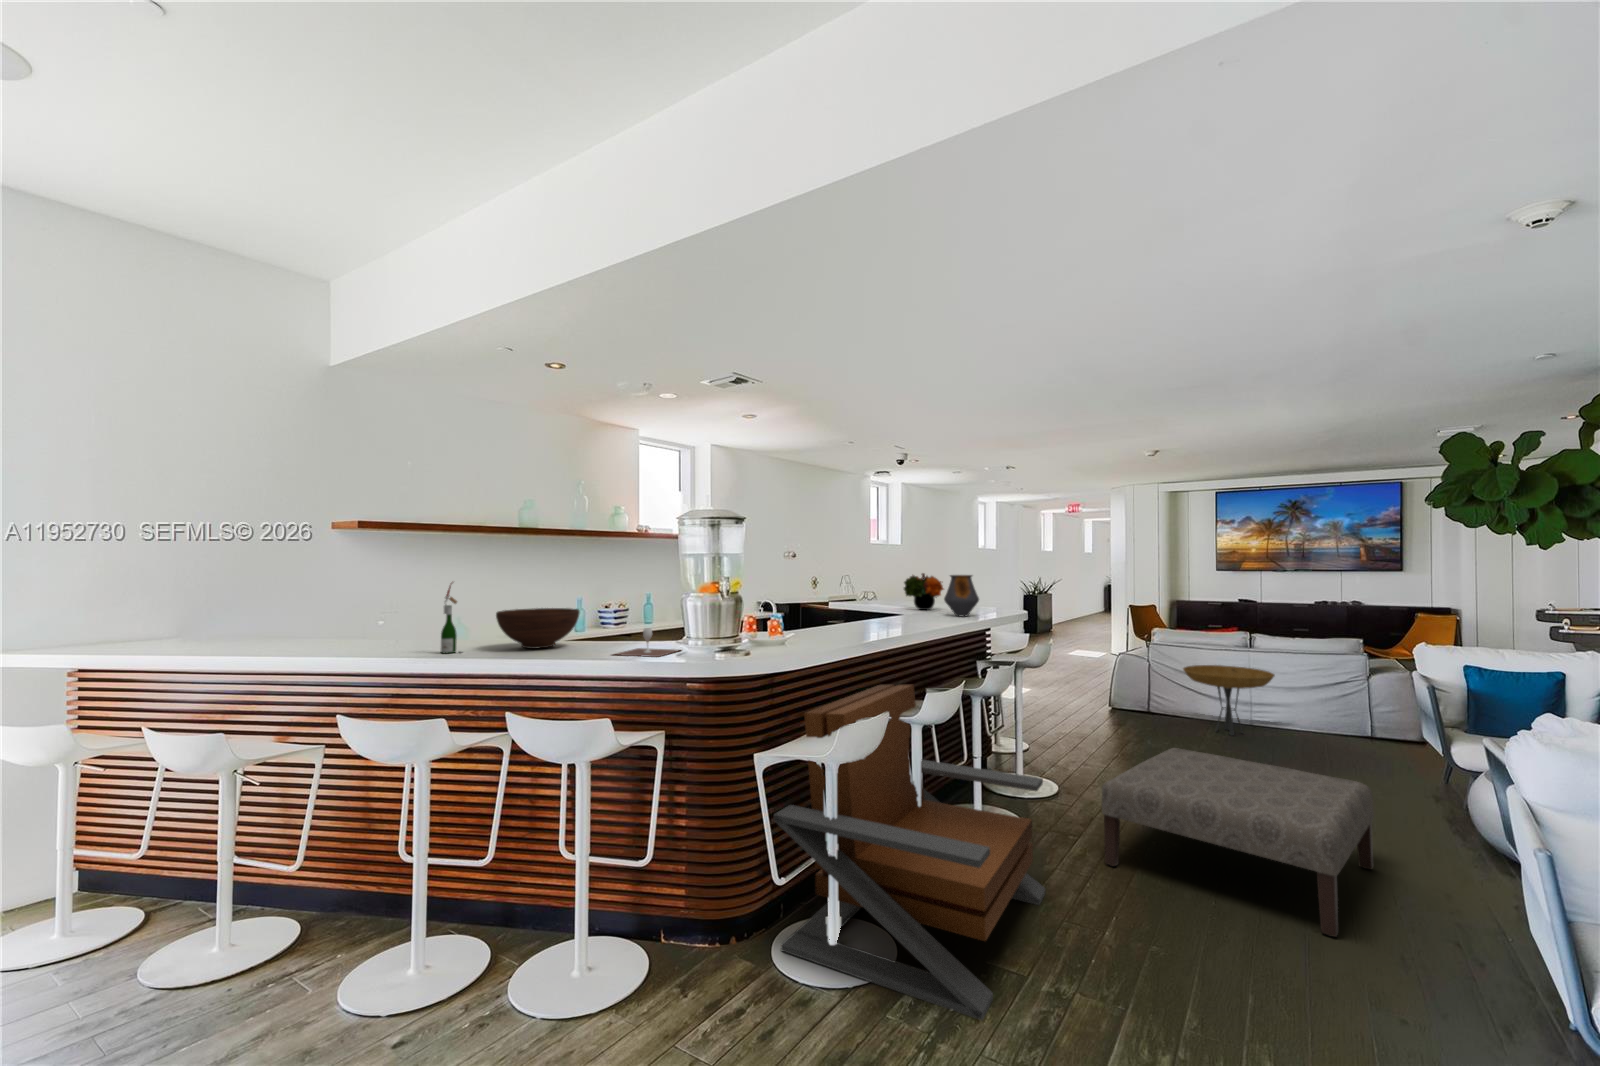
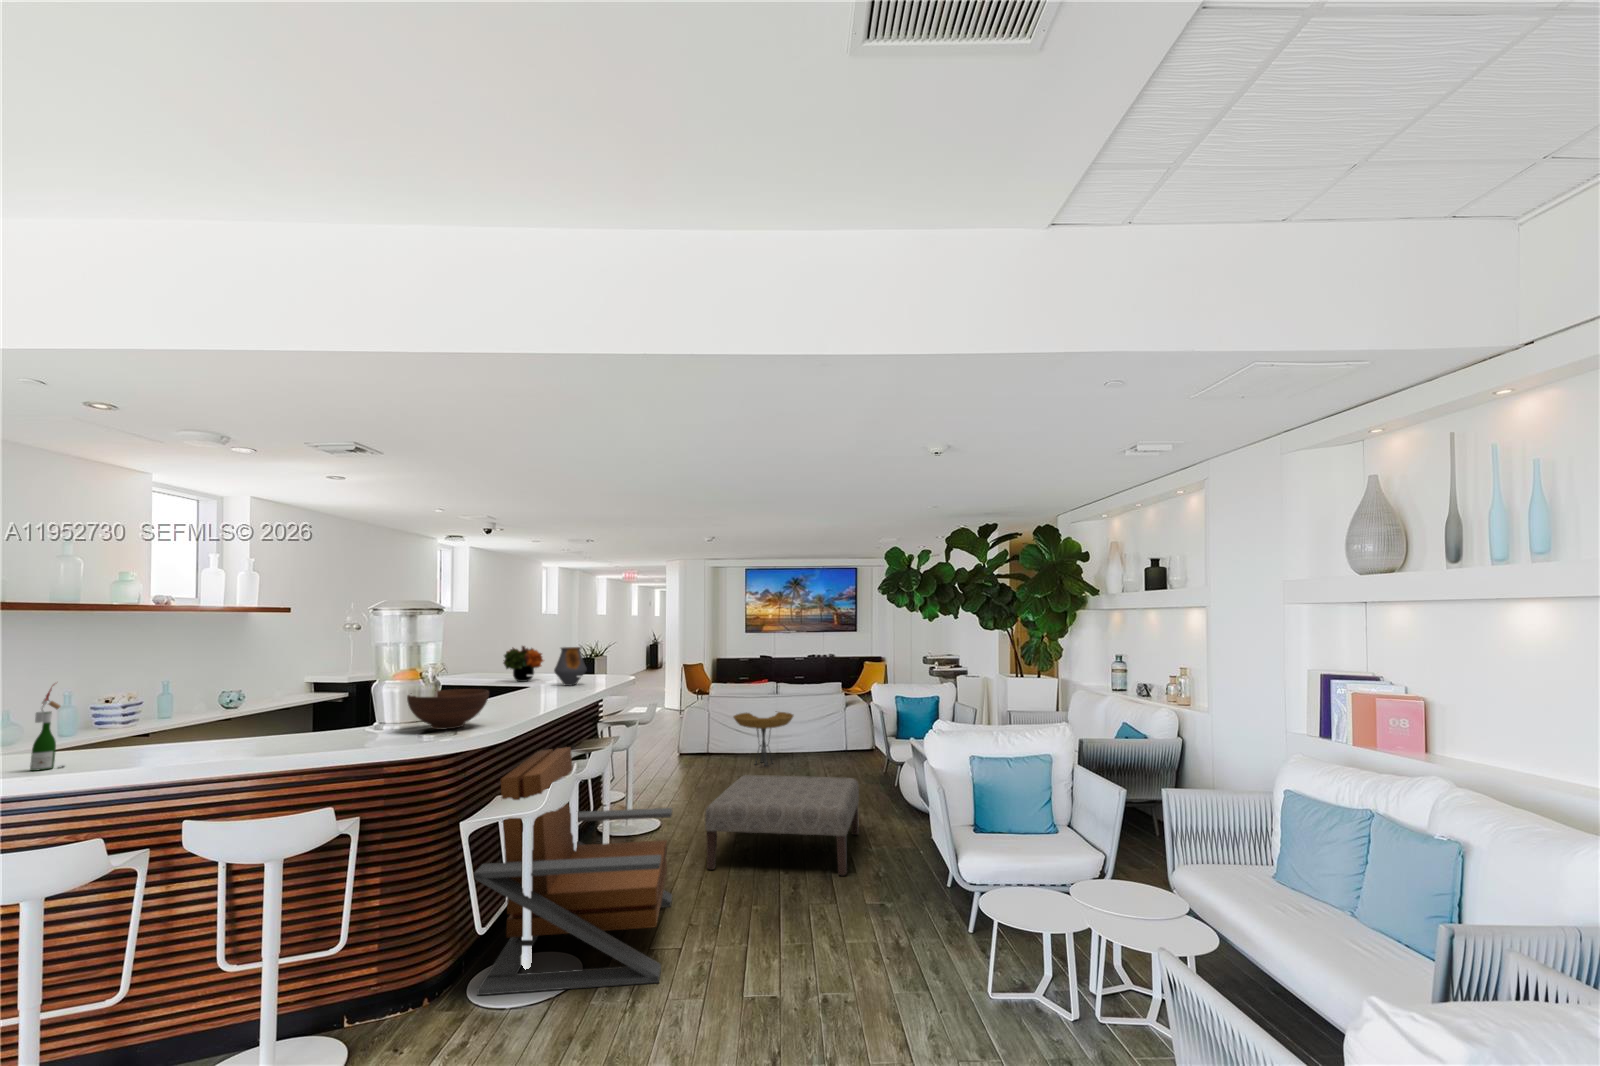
fruit bowl: present [496,608,580,649] -> present [407,689,489,730]
wine glass: present [615,628,682,657] -> none [288,717,362,748]

